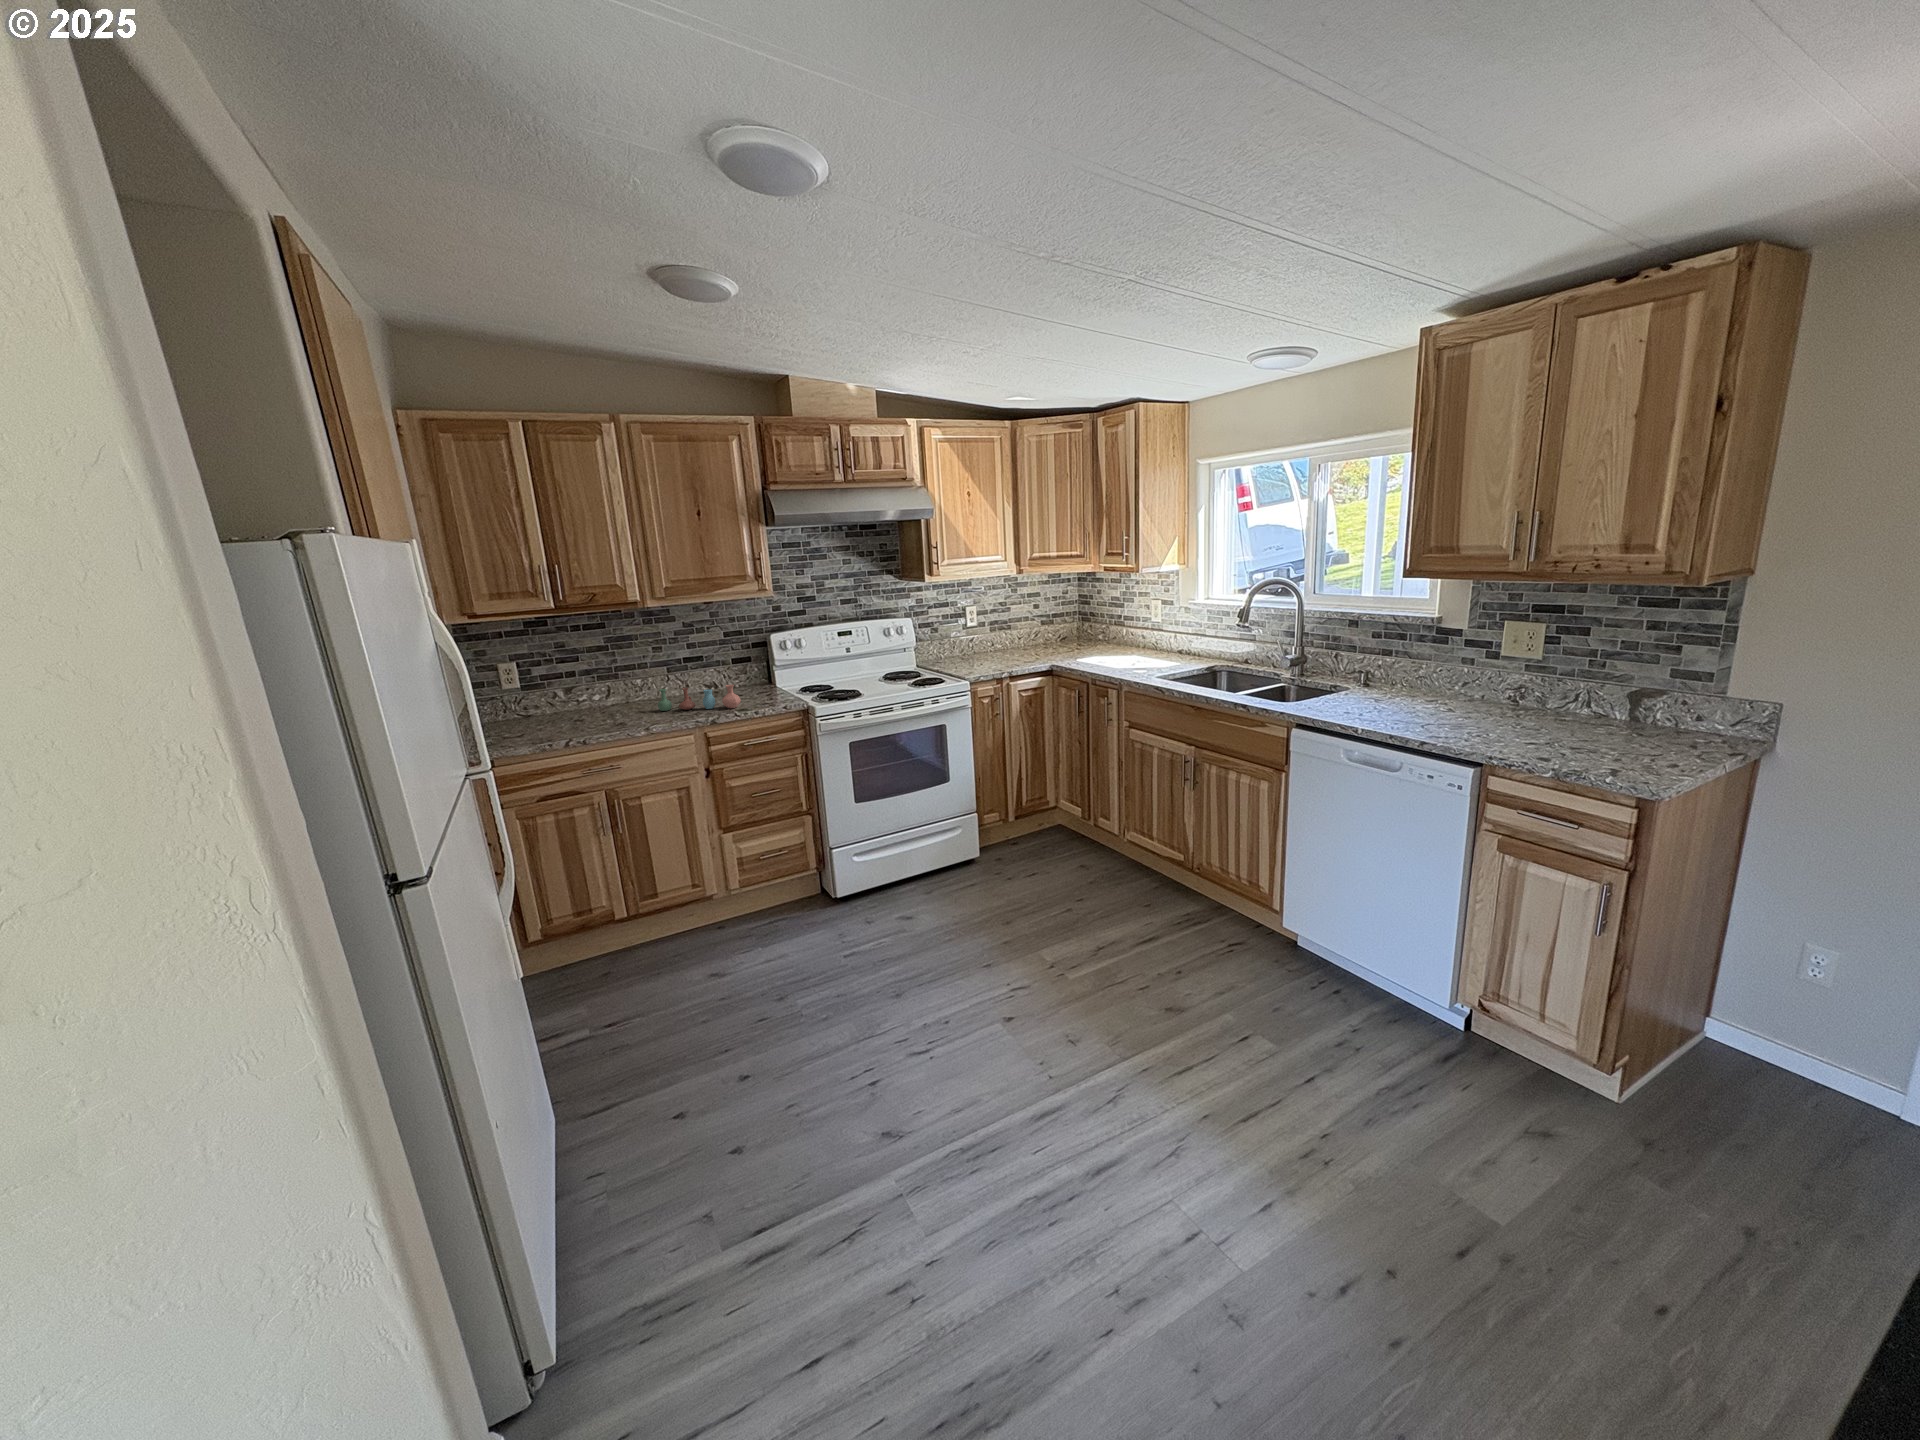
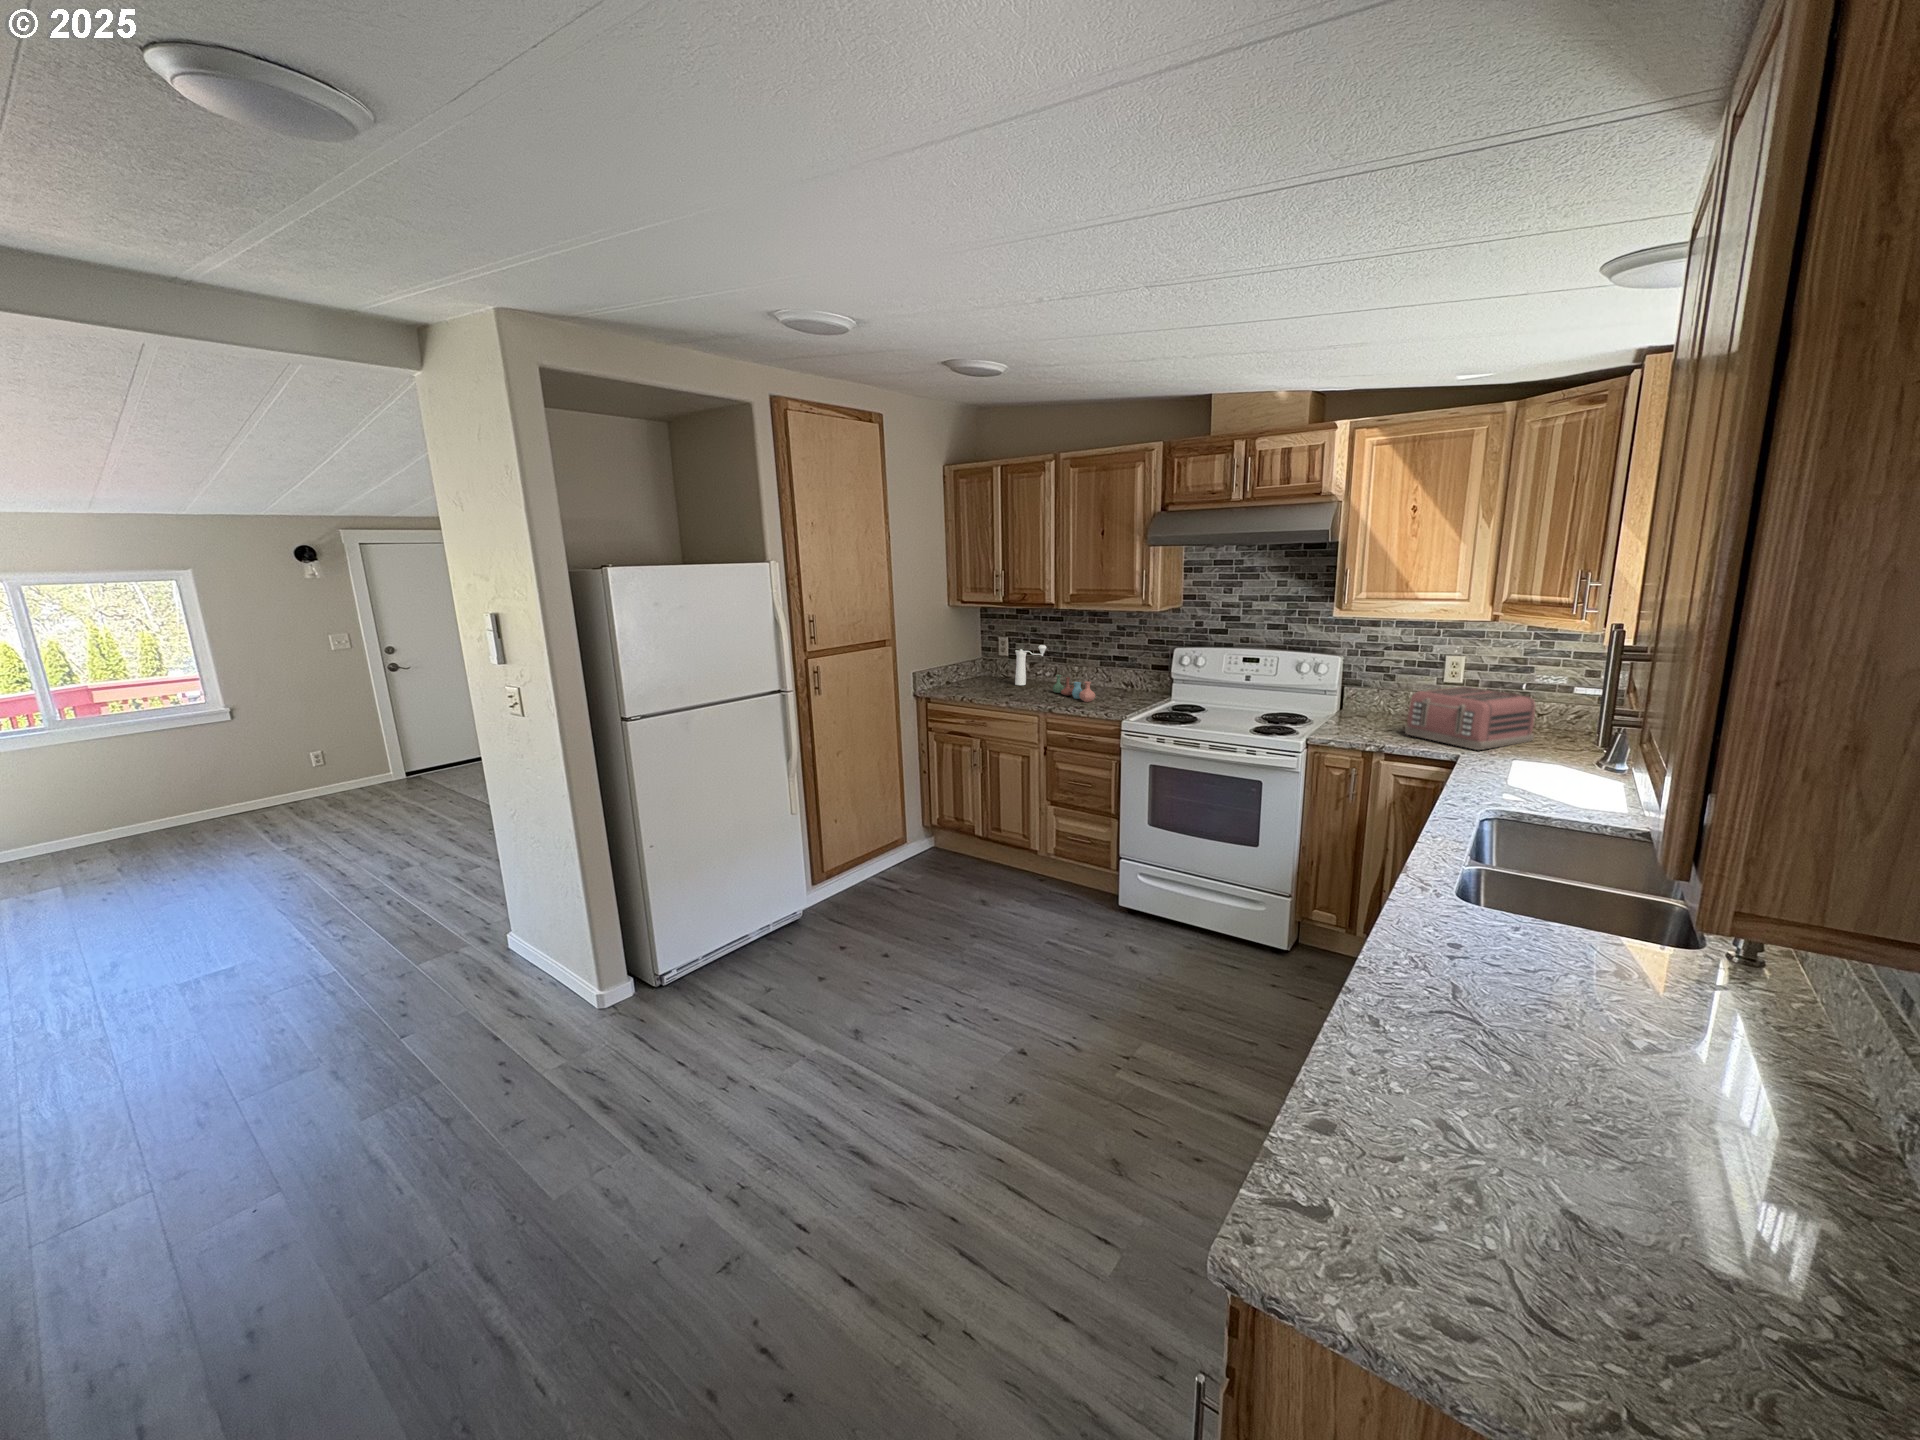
toaster: none [1000,623,1065,663] -> present [1405,687,1535,750]
pepper mill: none [570,660,611,718] -> present [1015,645,1047,685]

